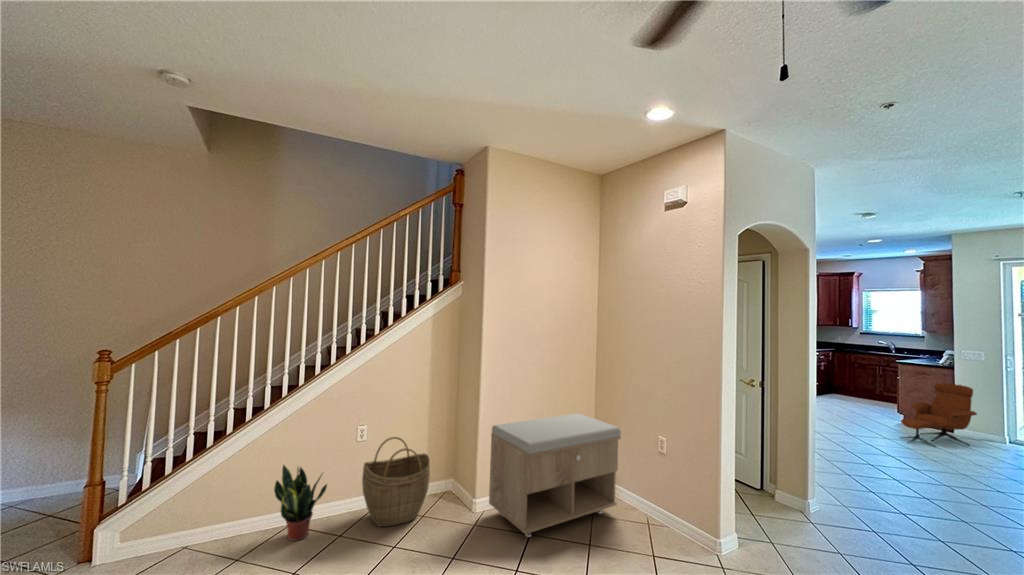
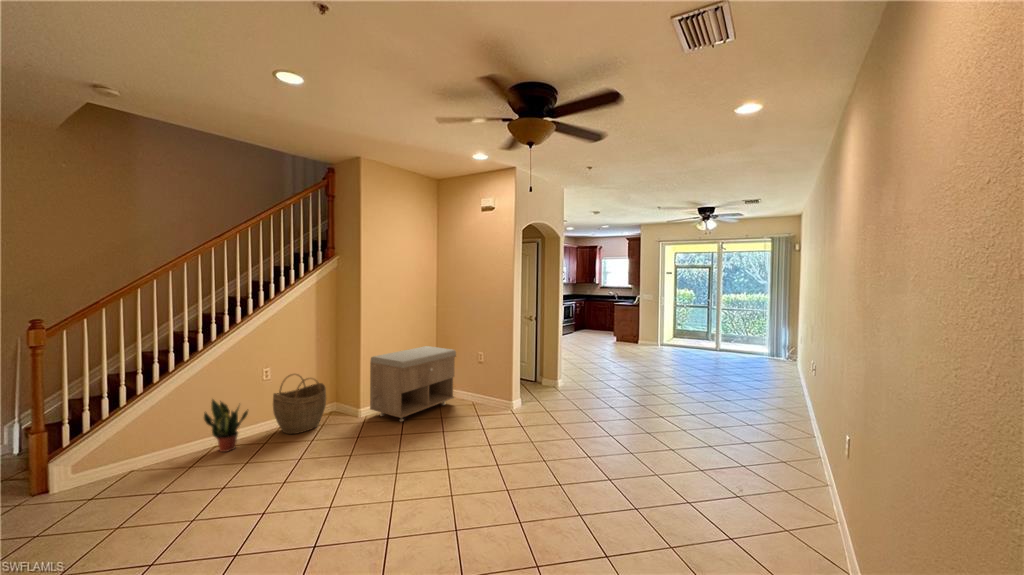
lounge chair: present [901,383,977,446] -> none [612,315,646,351]

